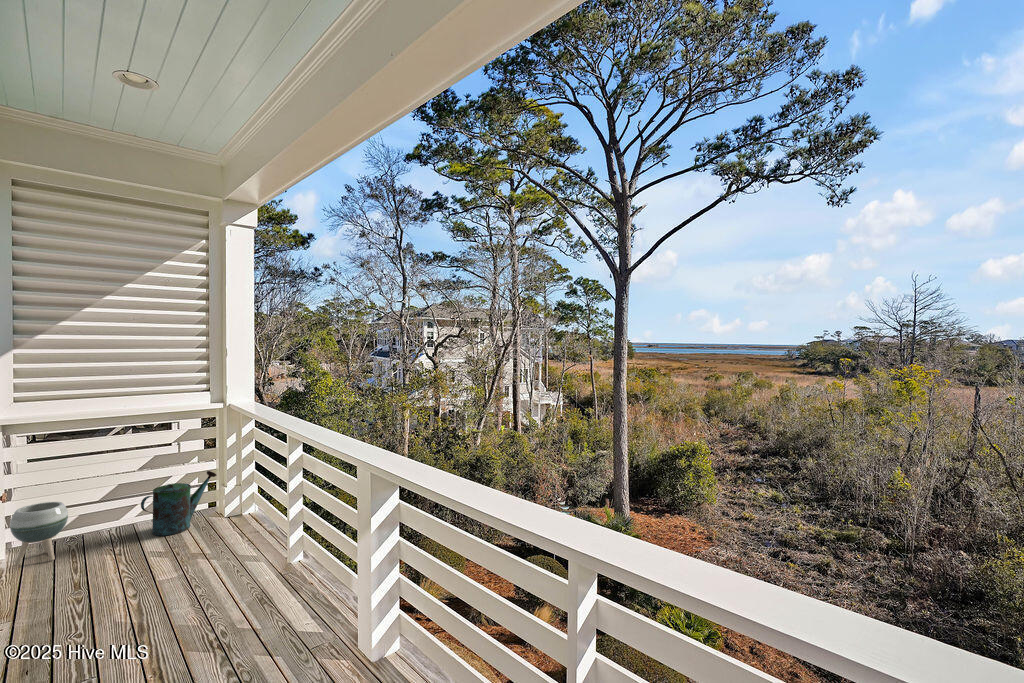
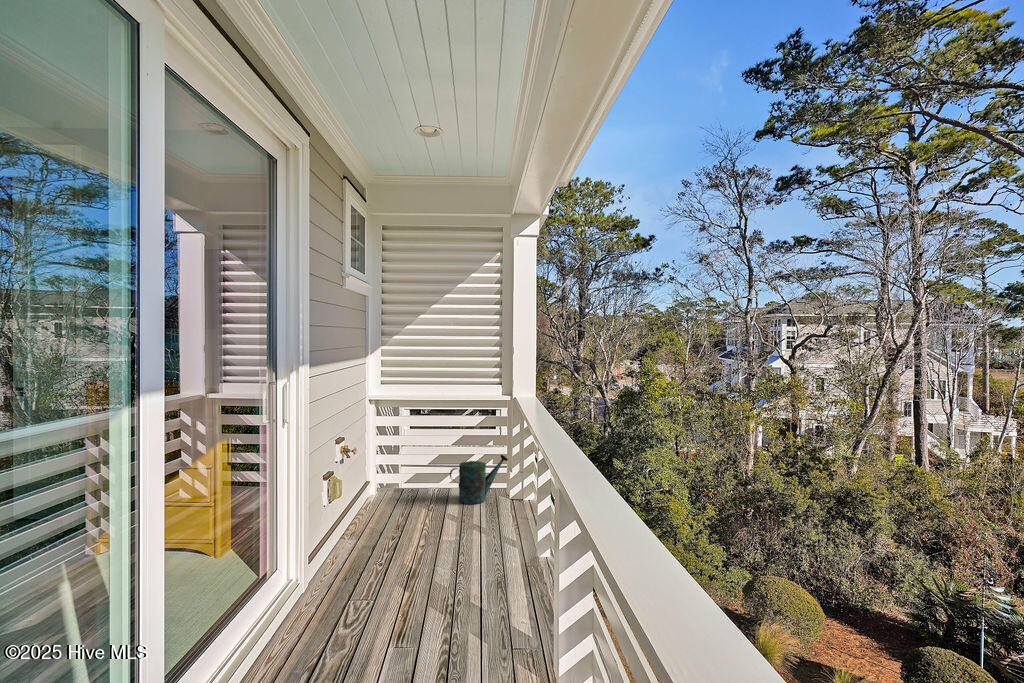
planter: present [10,502,68,565] -> none [375,460,406,504]

